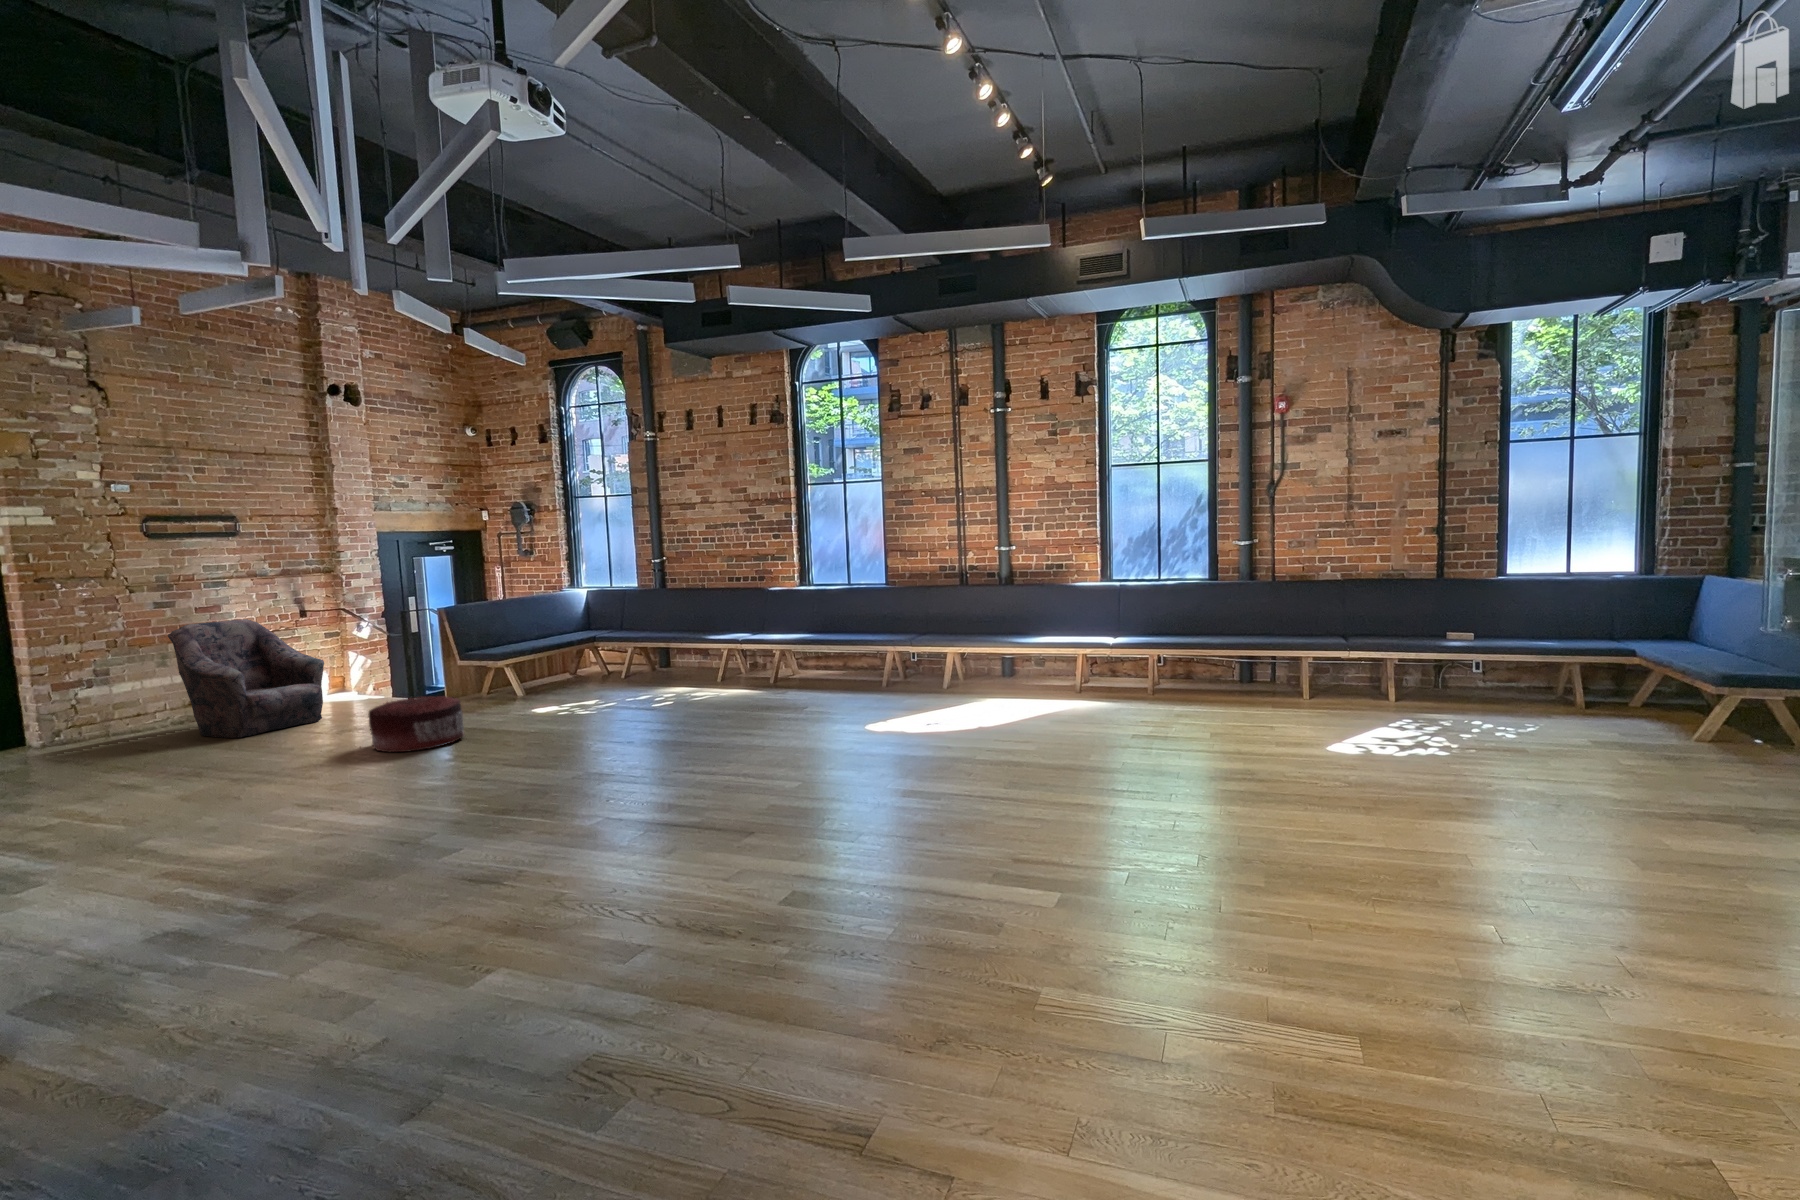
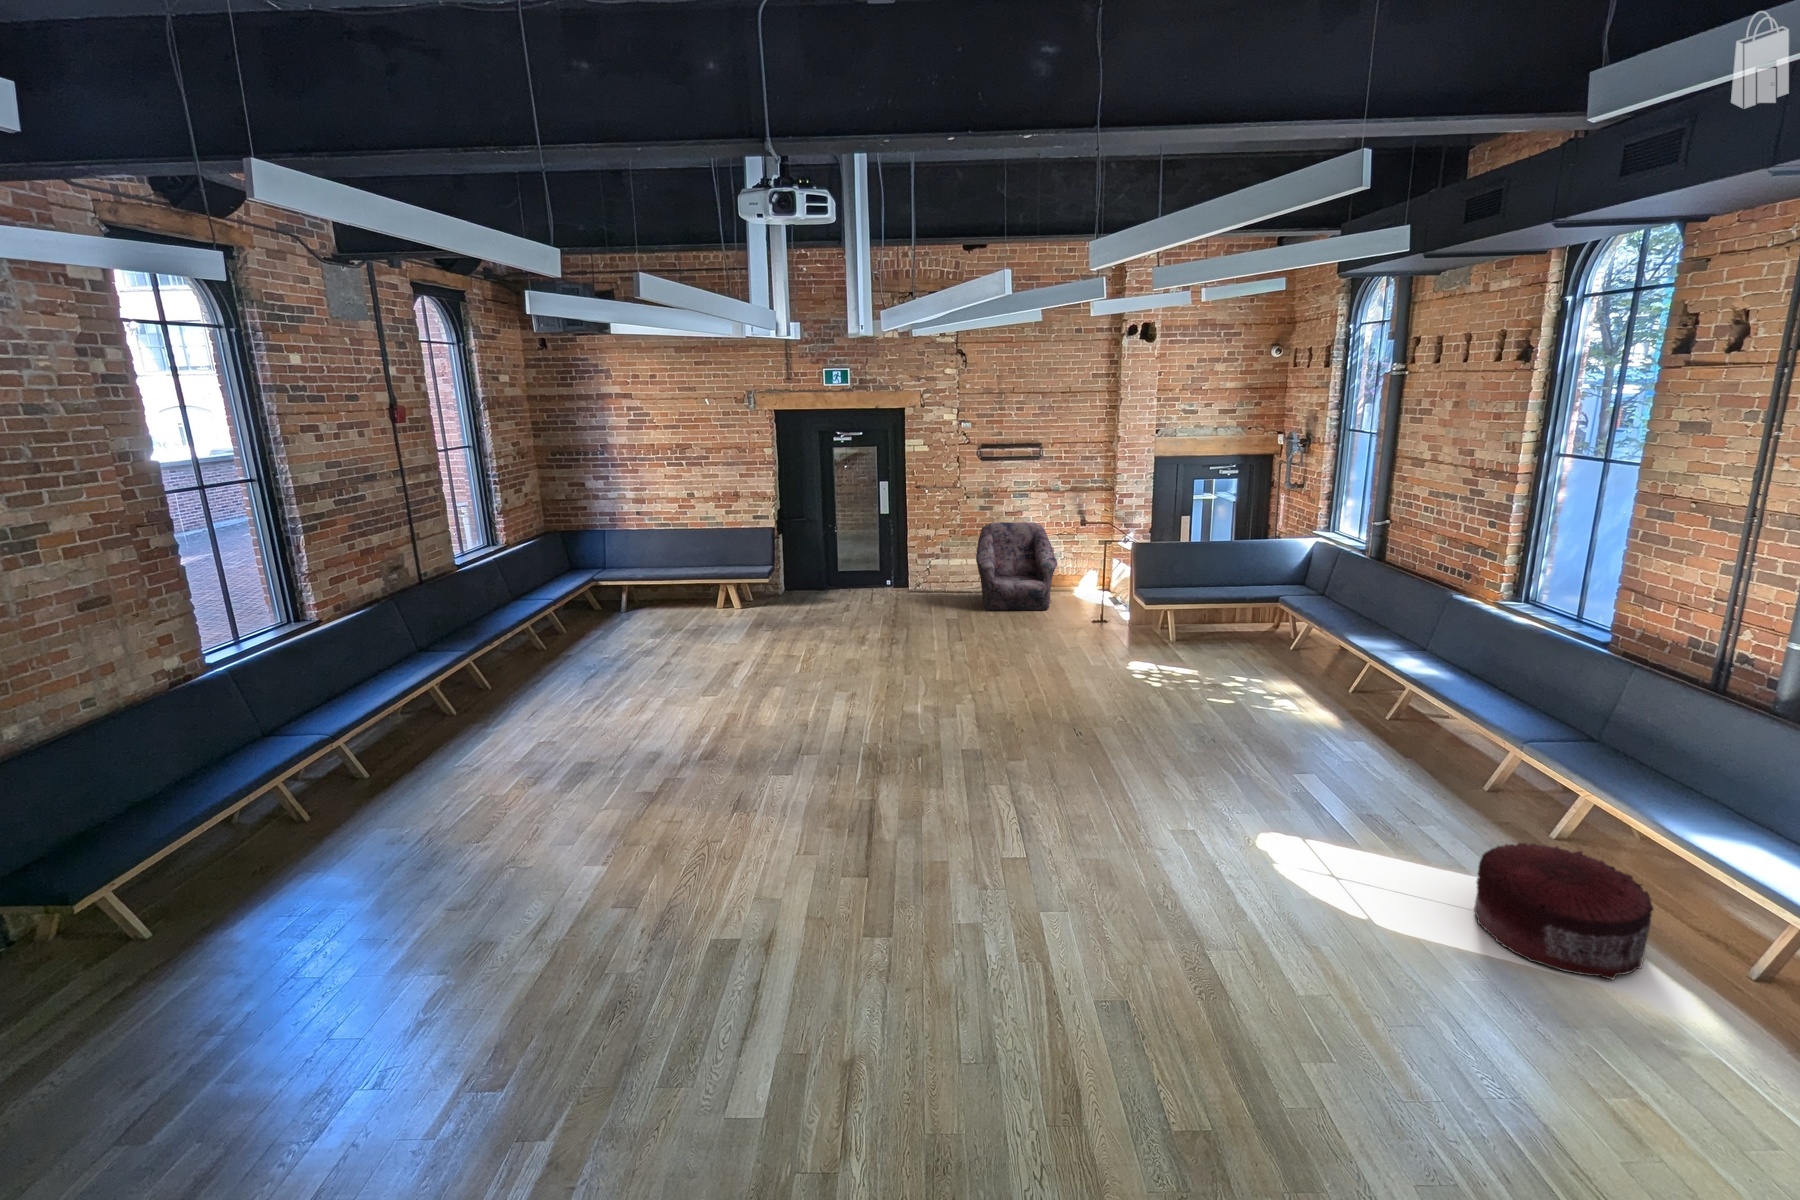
pouf: present [368,696,464,752] -> present [1474,843,1653,979]

